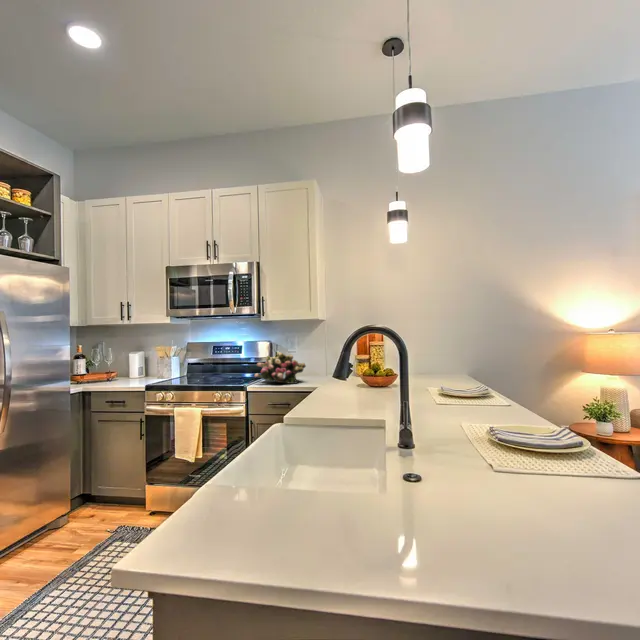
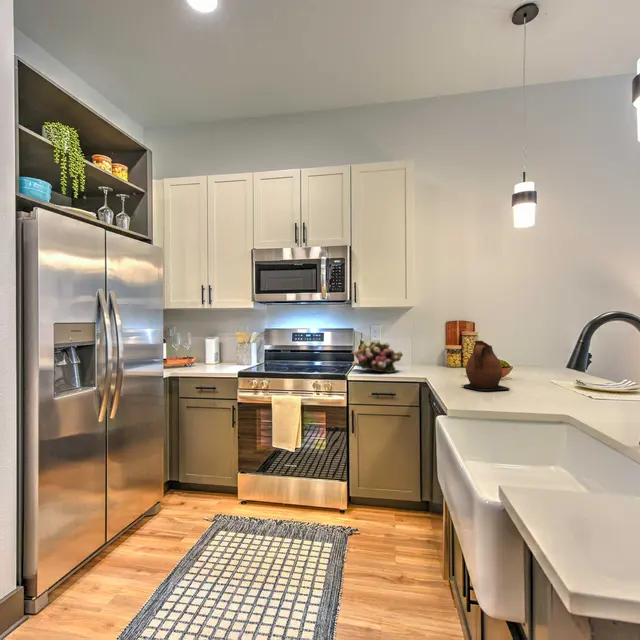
ceramic pitcher: none [332,352,374,399] -> present [463,340,510,390]

